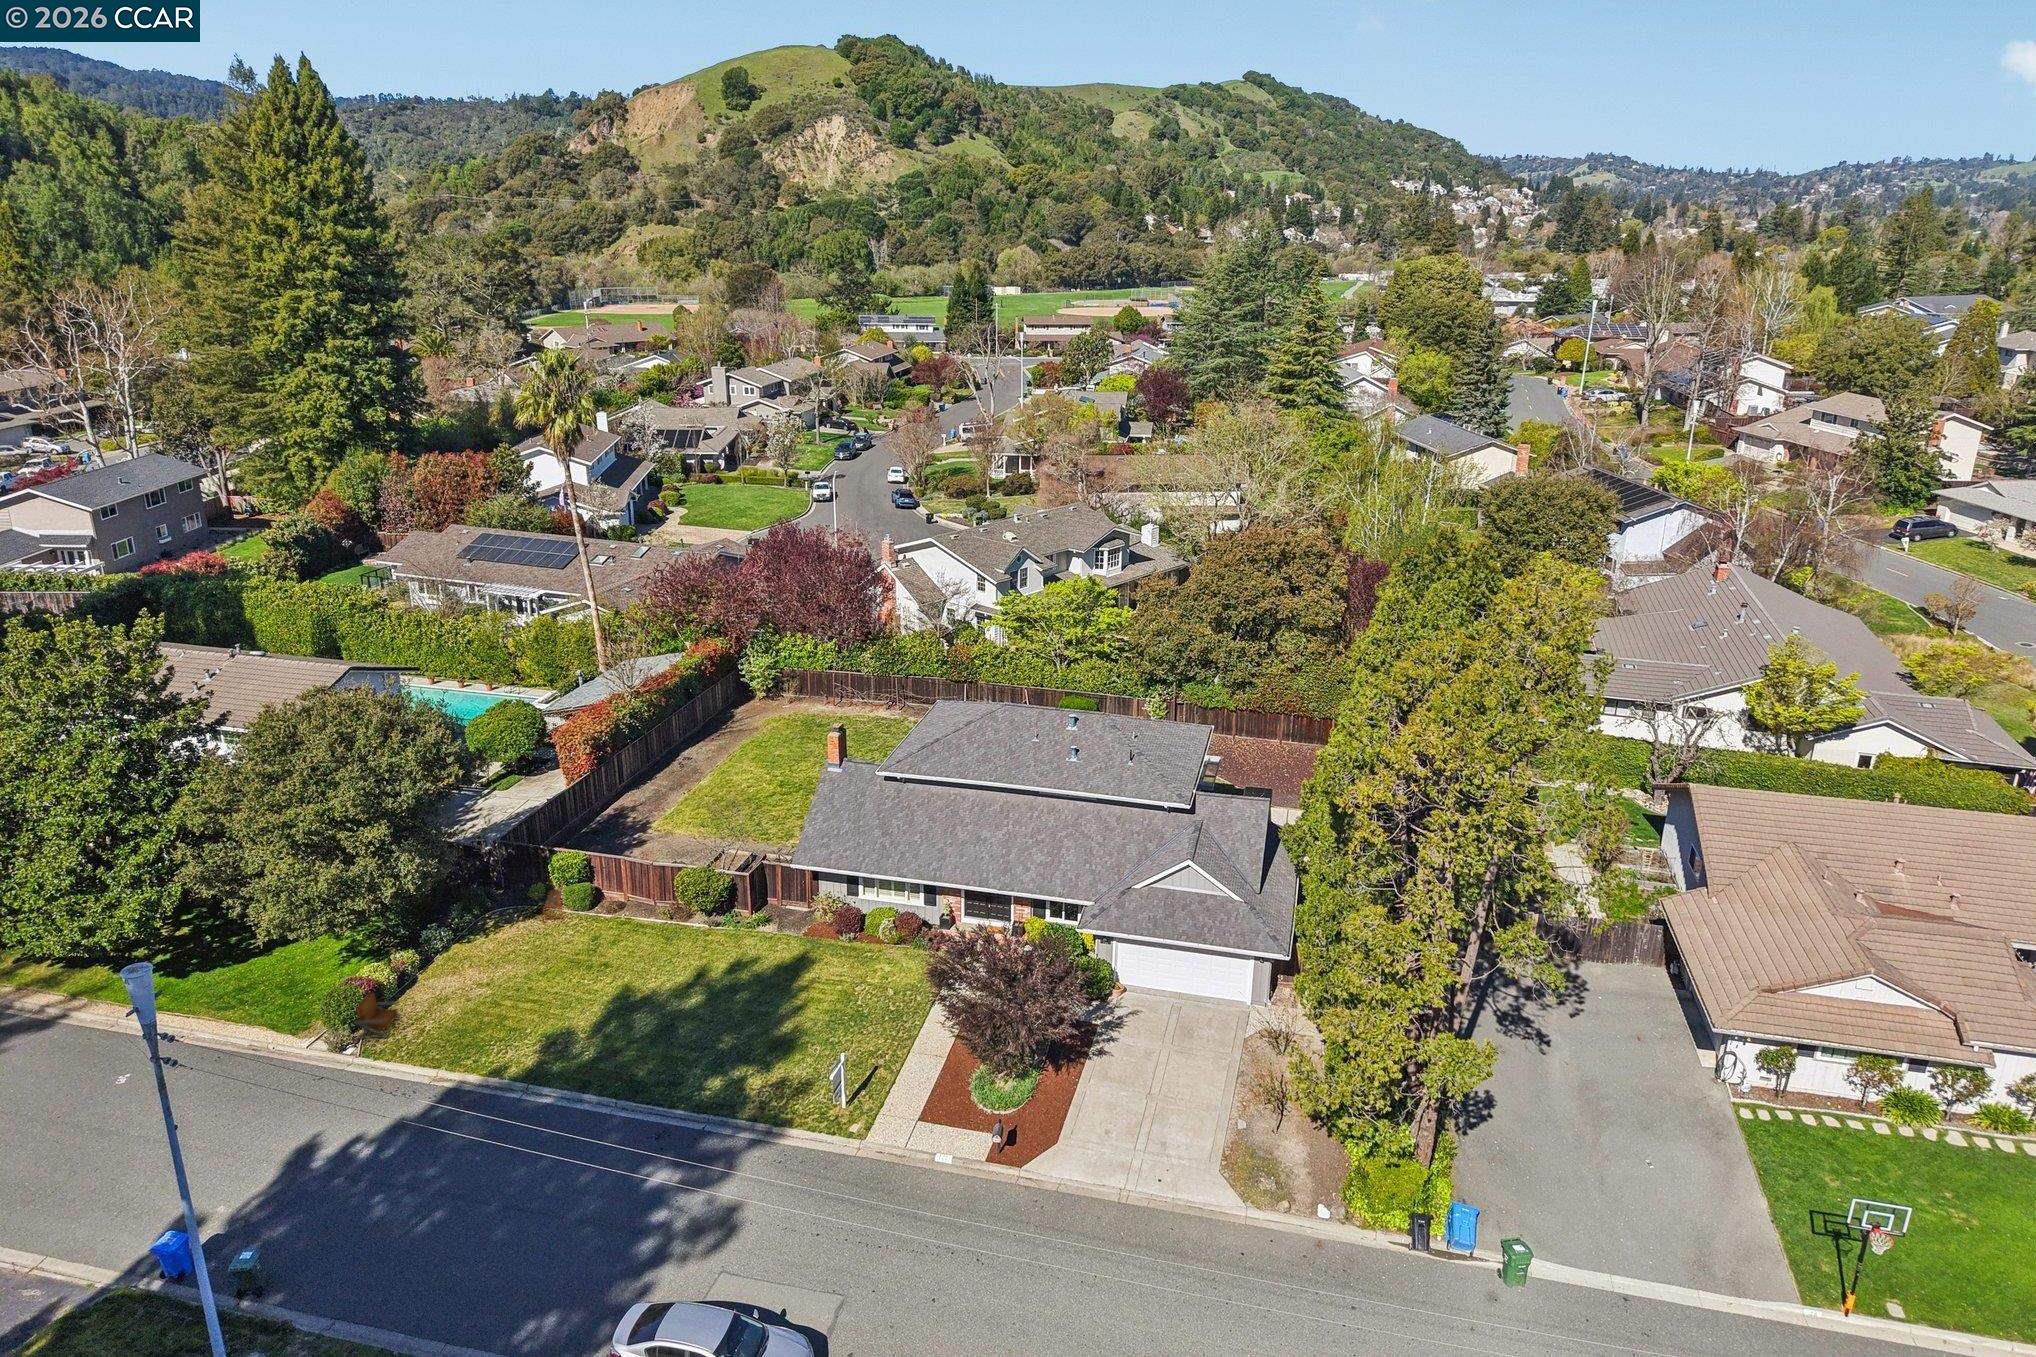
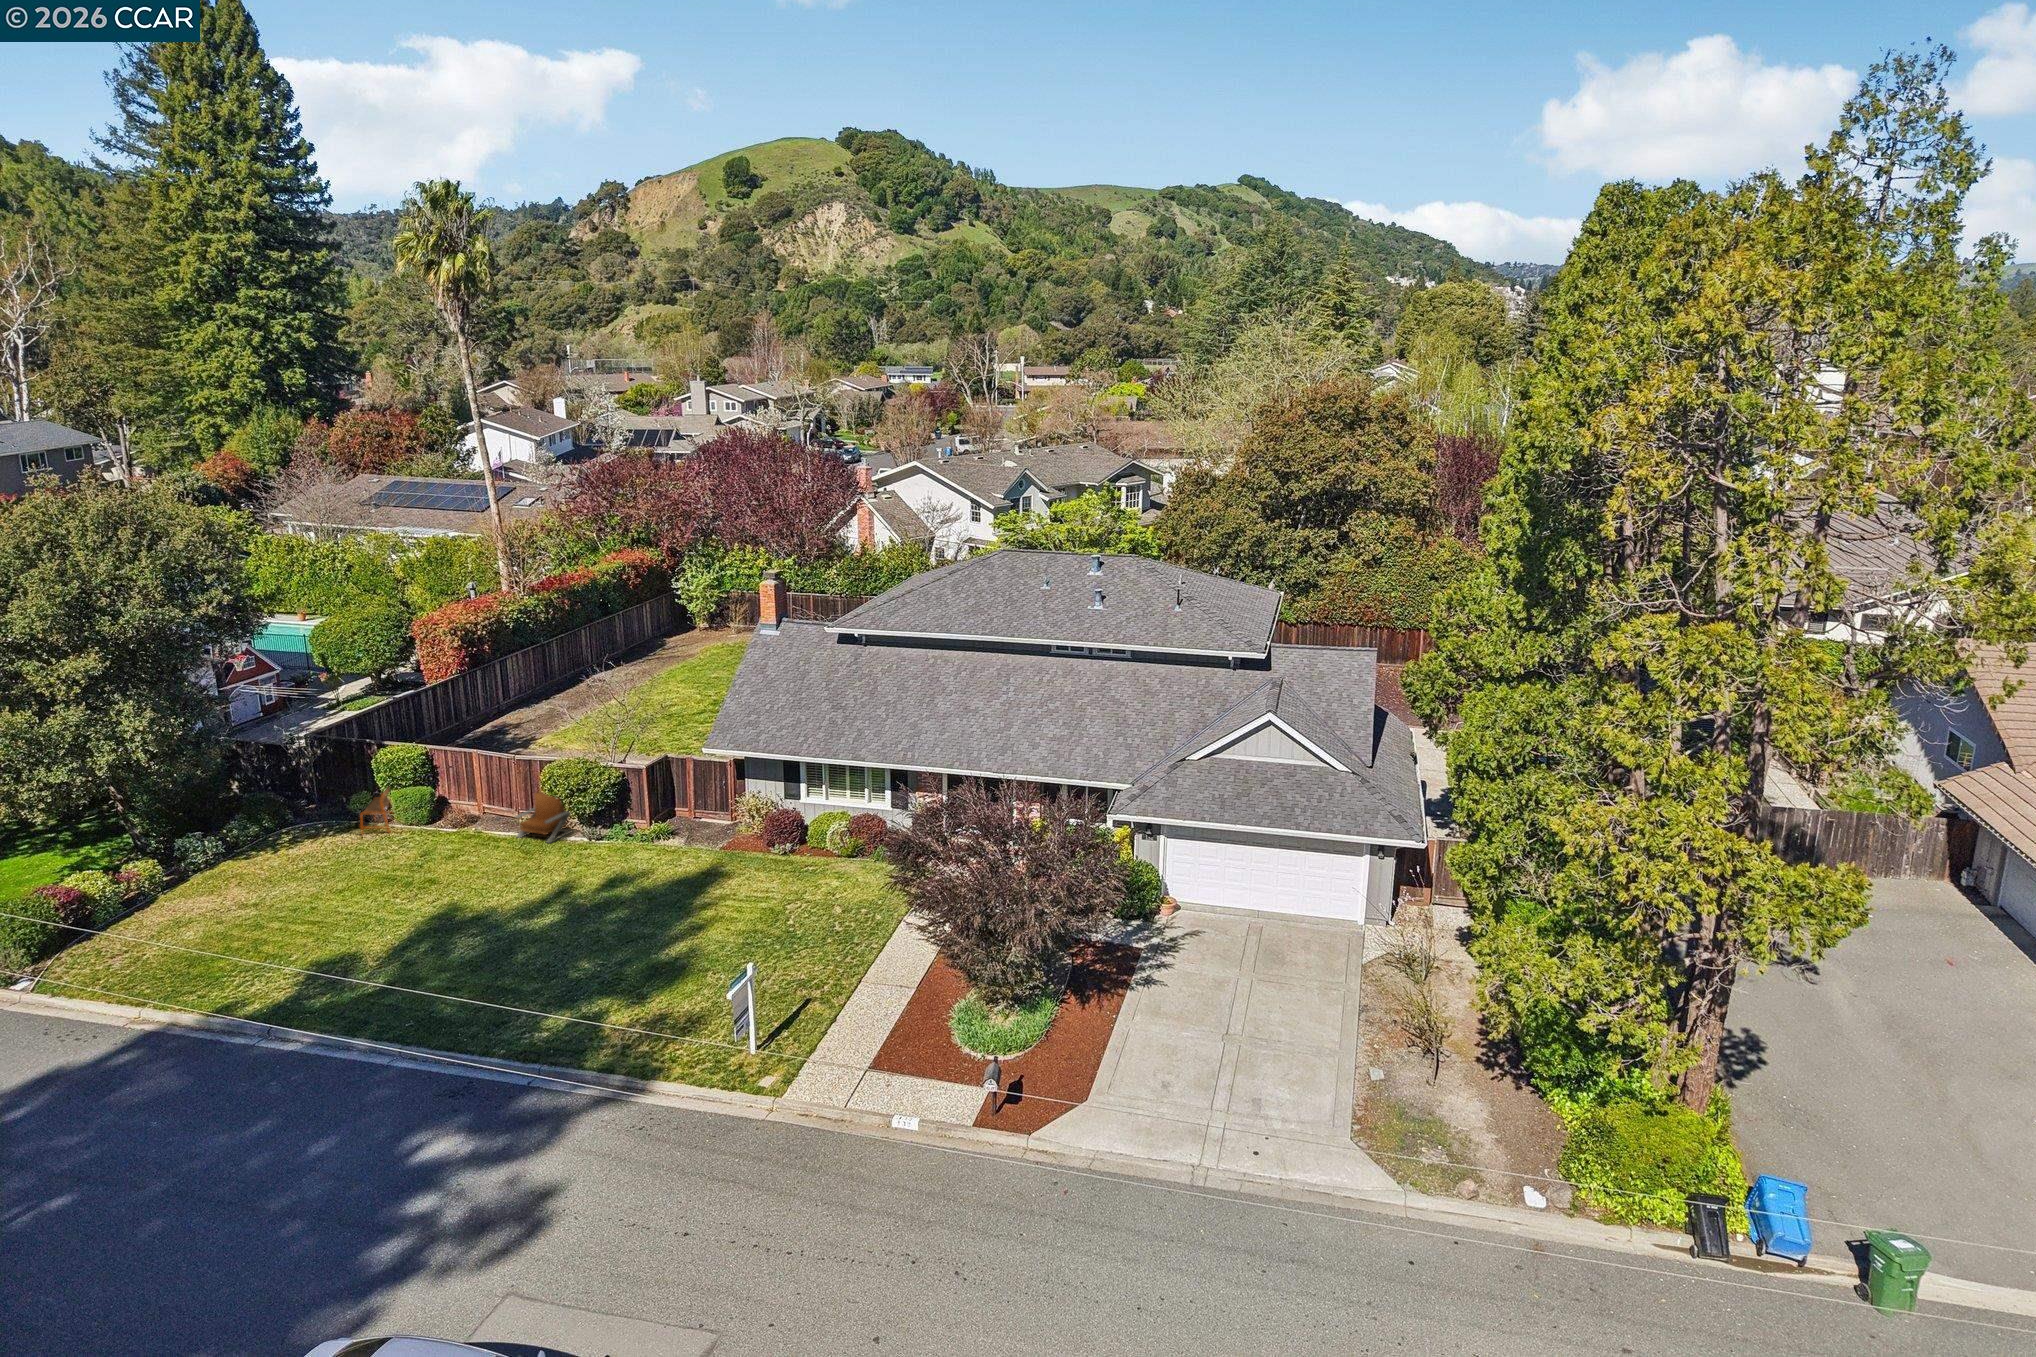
lounge chair: present [355,993,401,1039] -> present [516,792,572,843]

